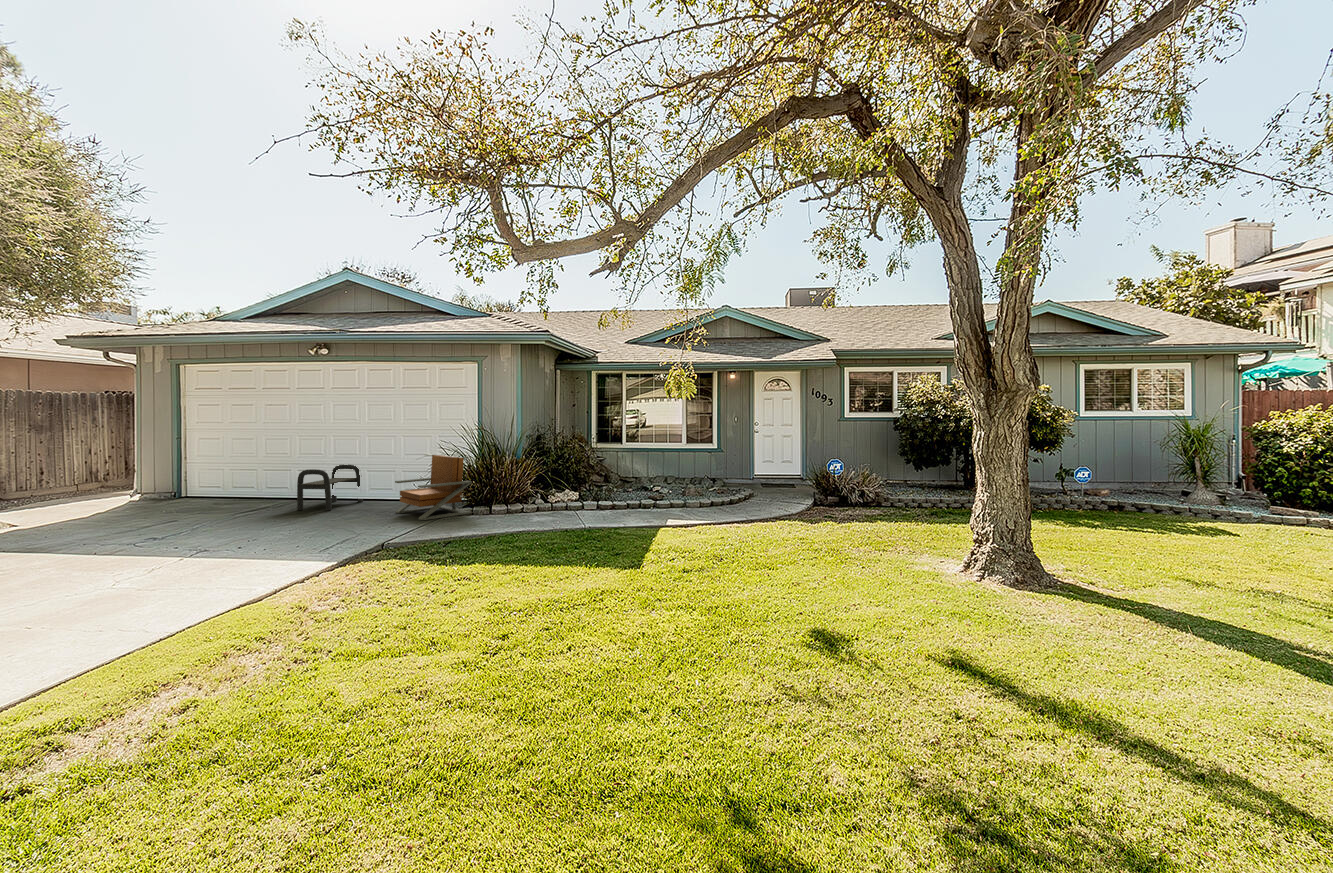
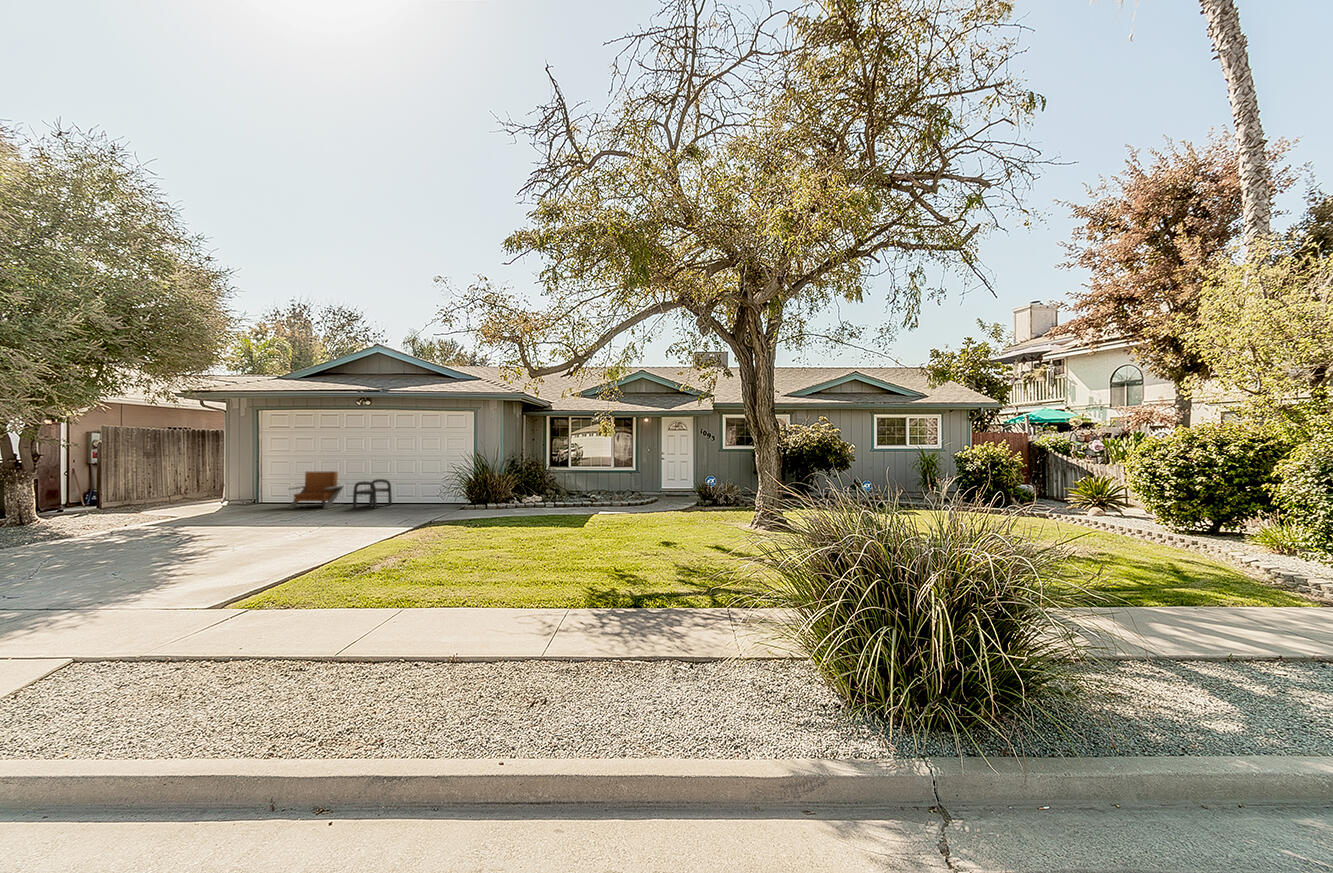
lounge chair: present [395,455,472,520] -> present [288,471,343,509]

